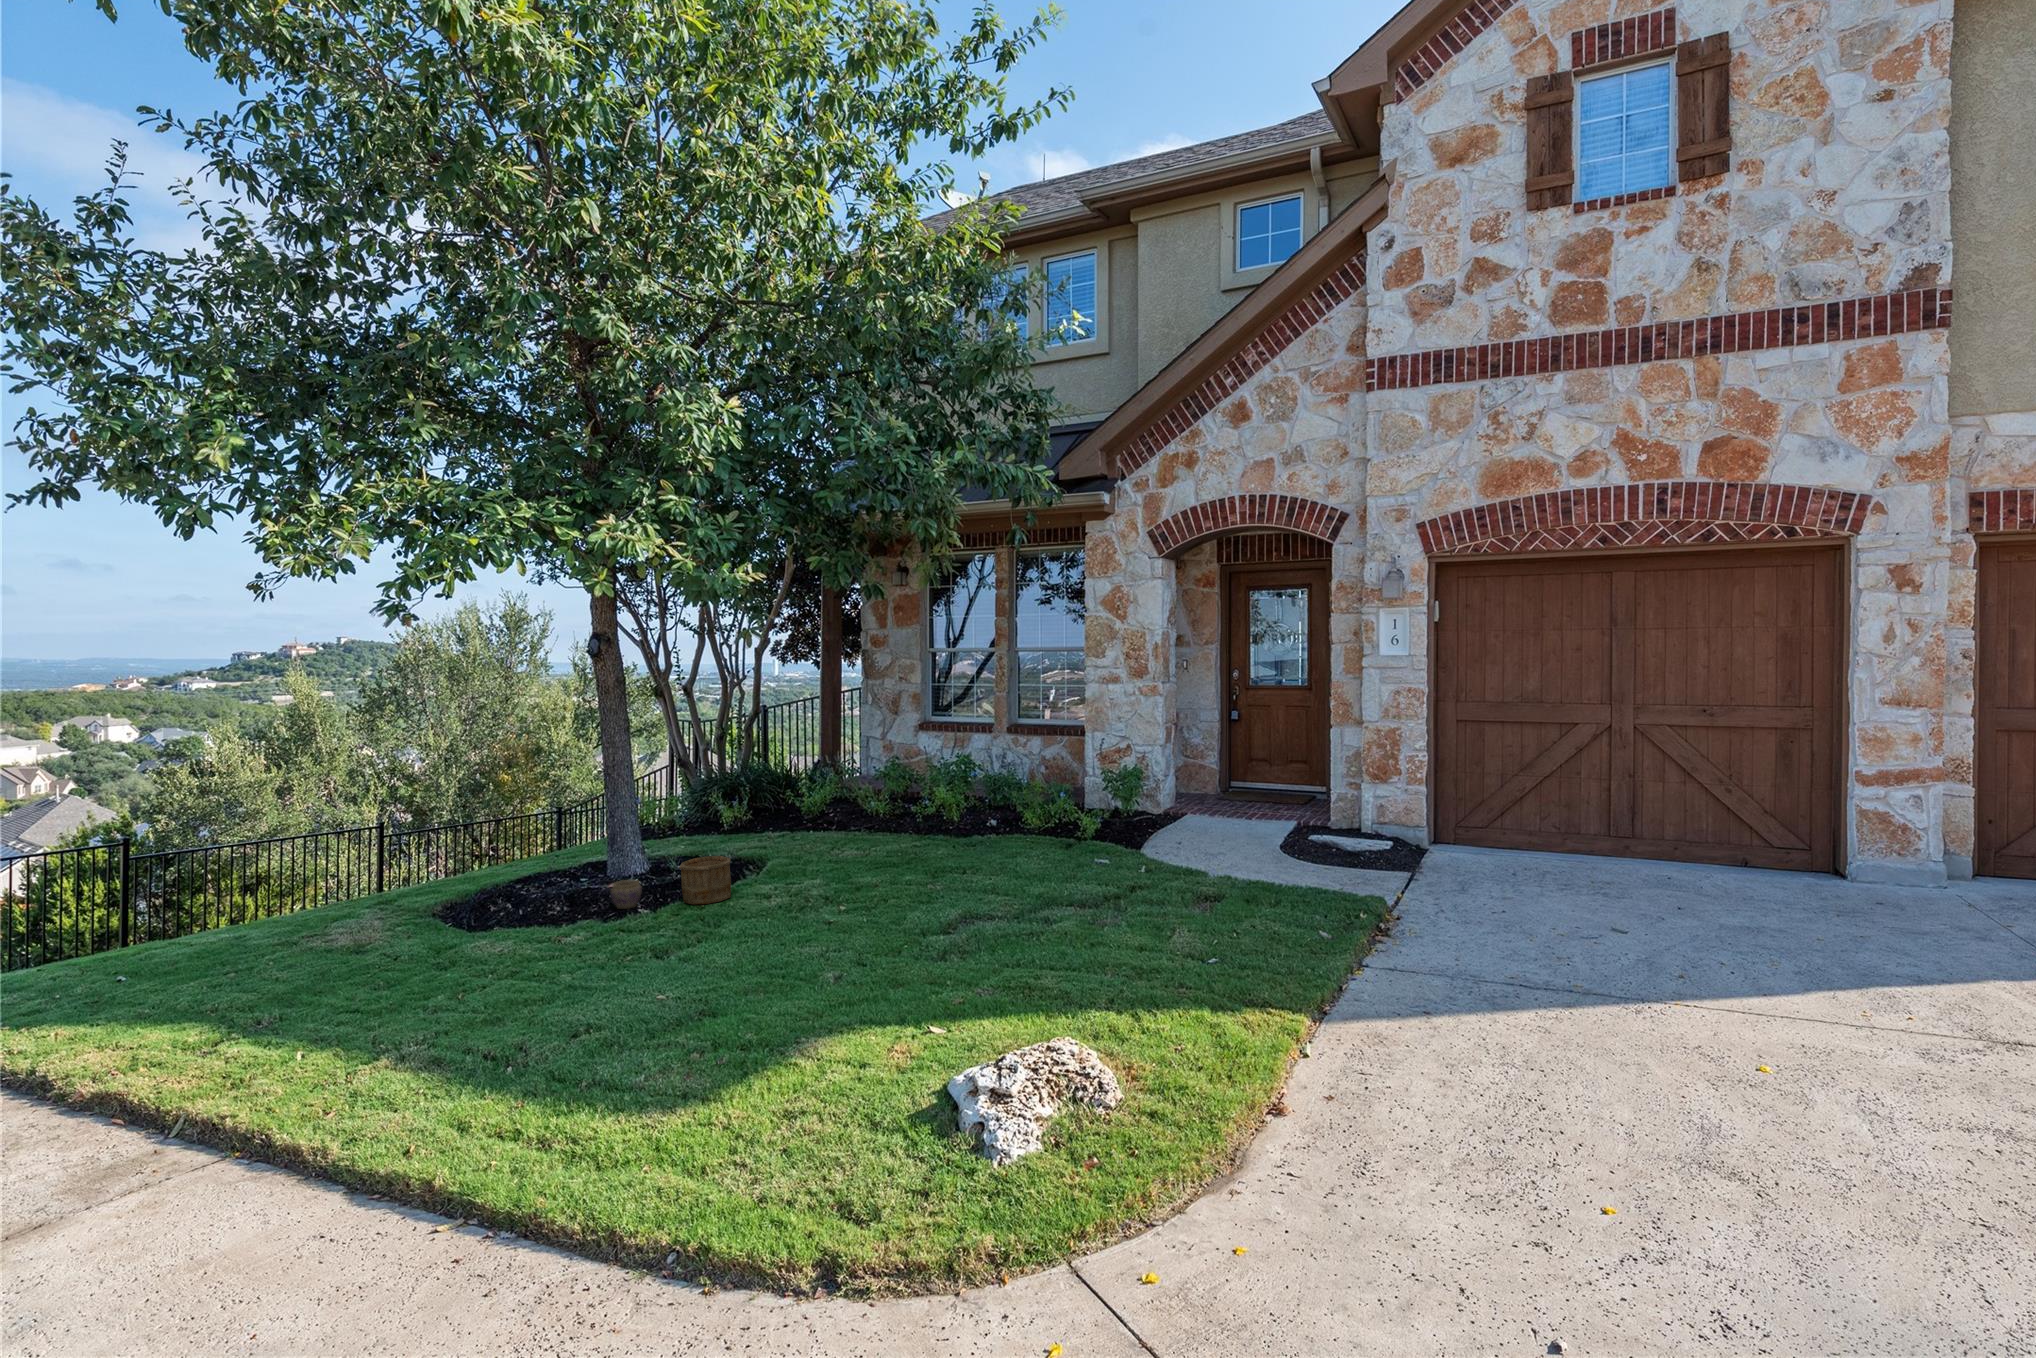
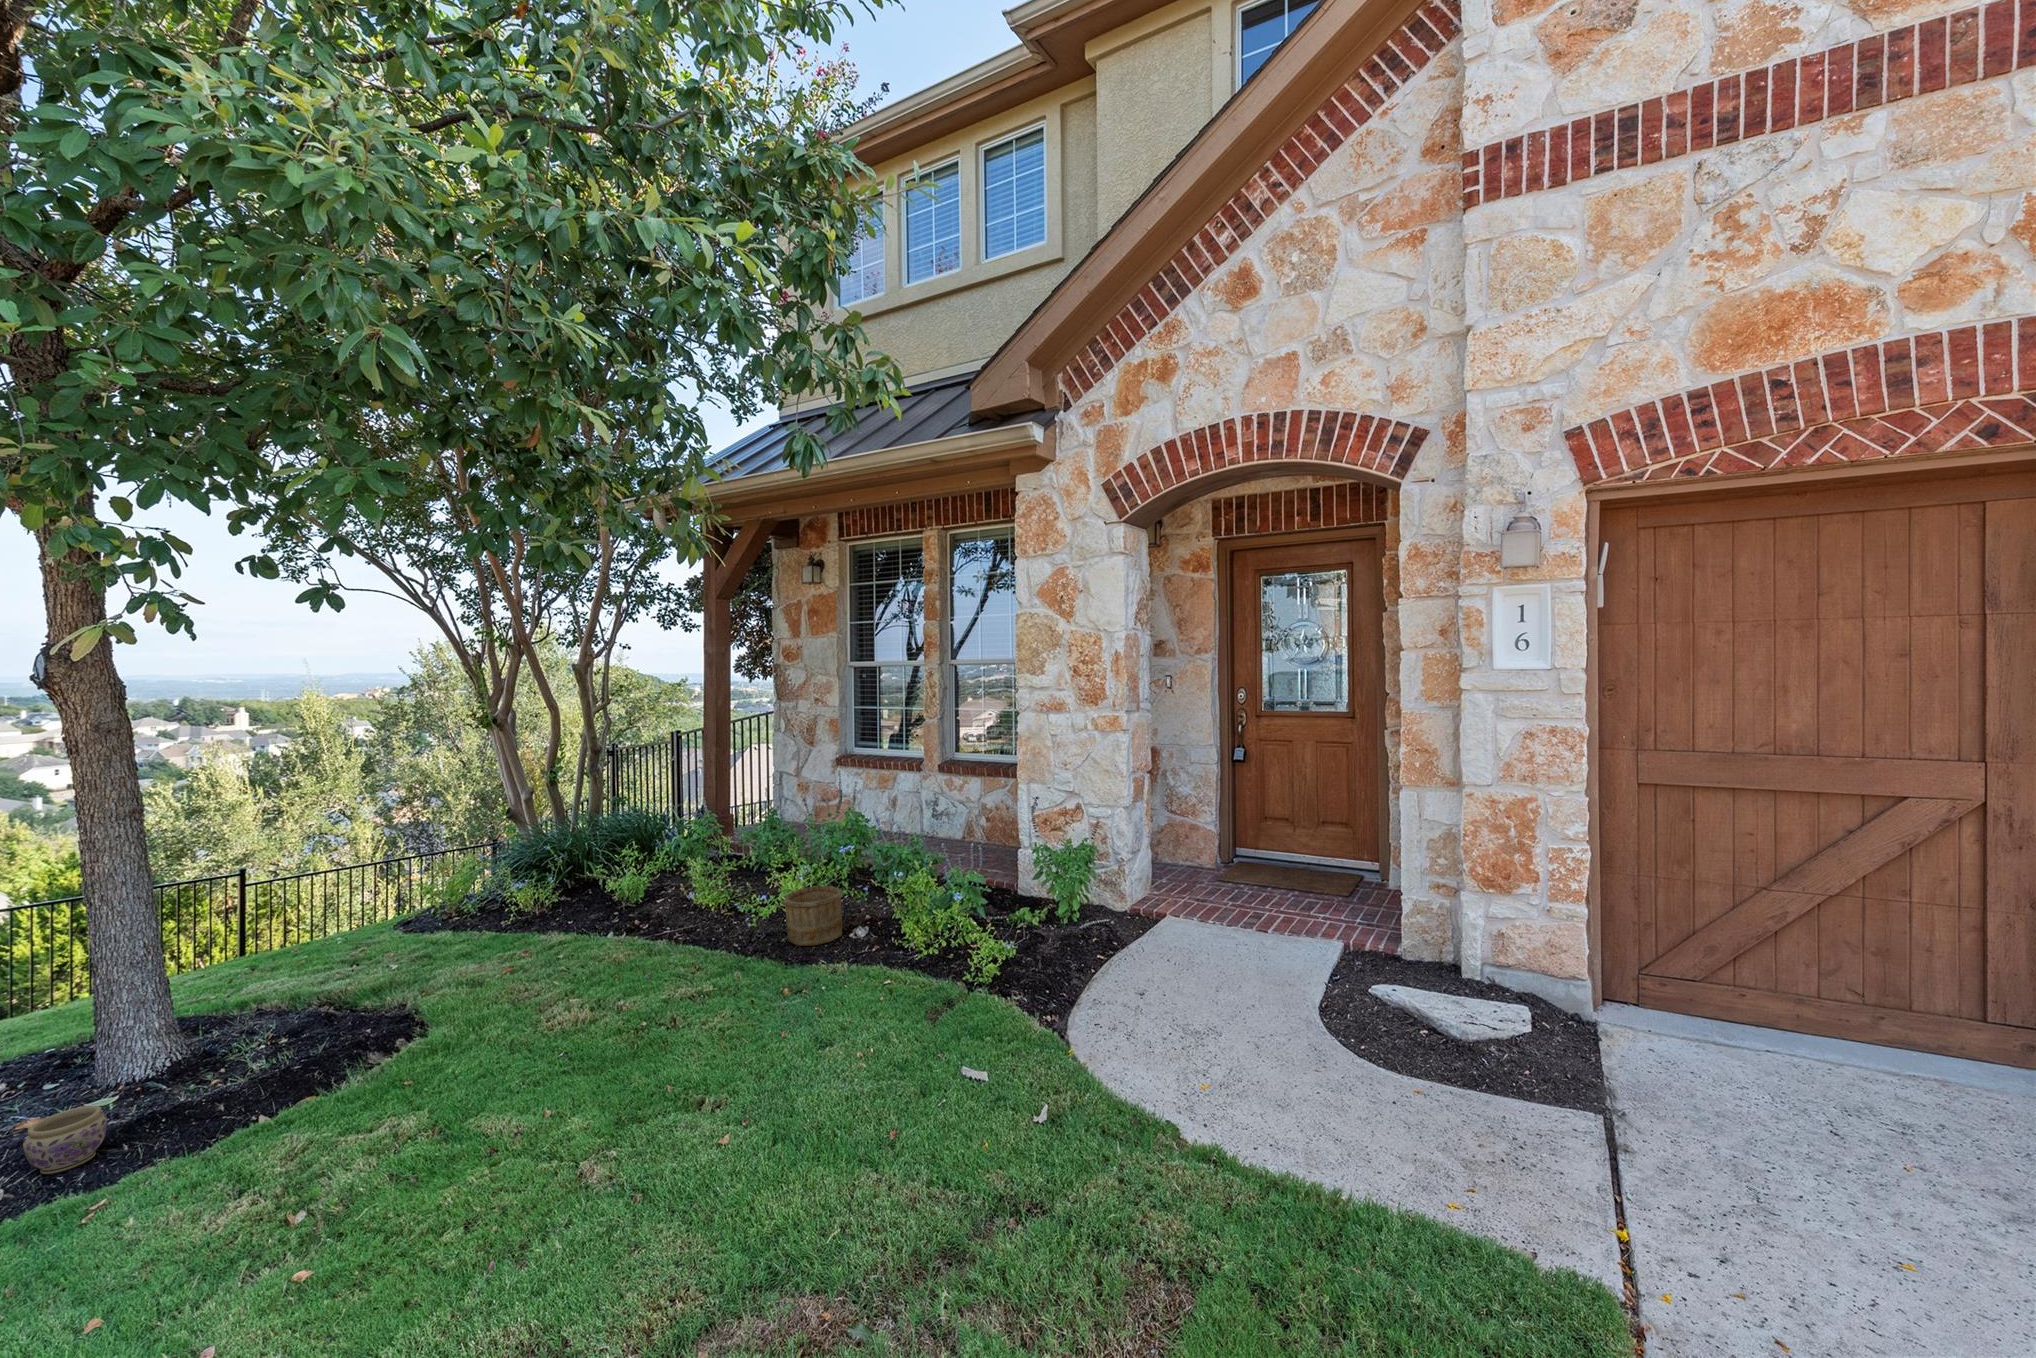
wooden bucket: present [679,856,731,904] -> present [783,886,842,946]

